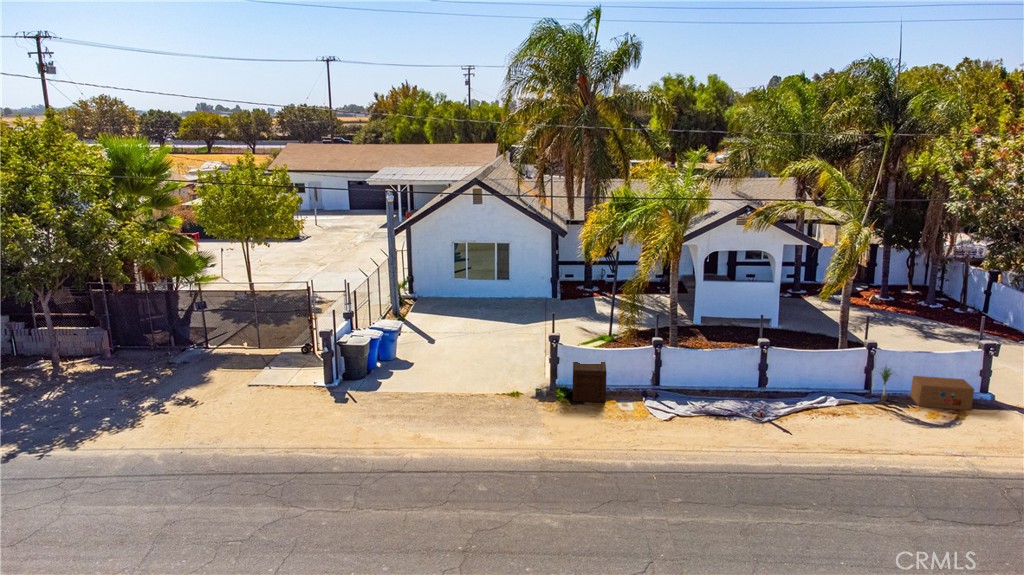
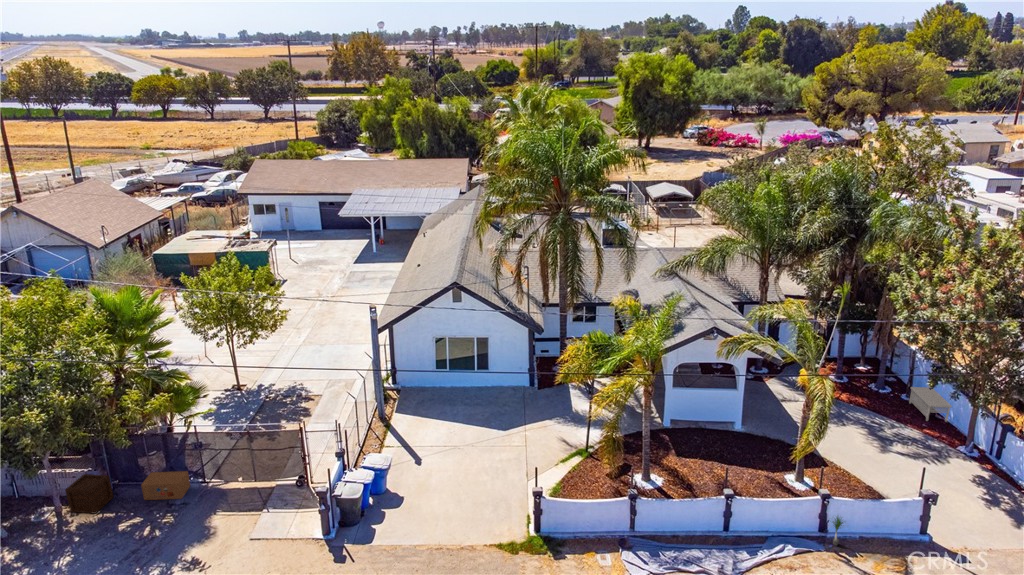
storage bench: none [963,295,1011,325] -> present [909,387,952,422]
wooden crate: present [572,362,607,402] -> present [65,474,113,514]
cardboard box: present [910,376,974,410] -> present [141,471,190,500]

